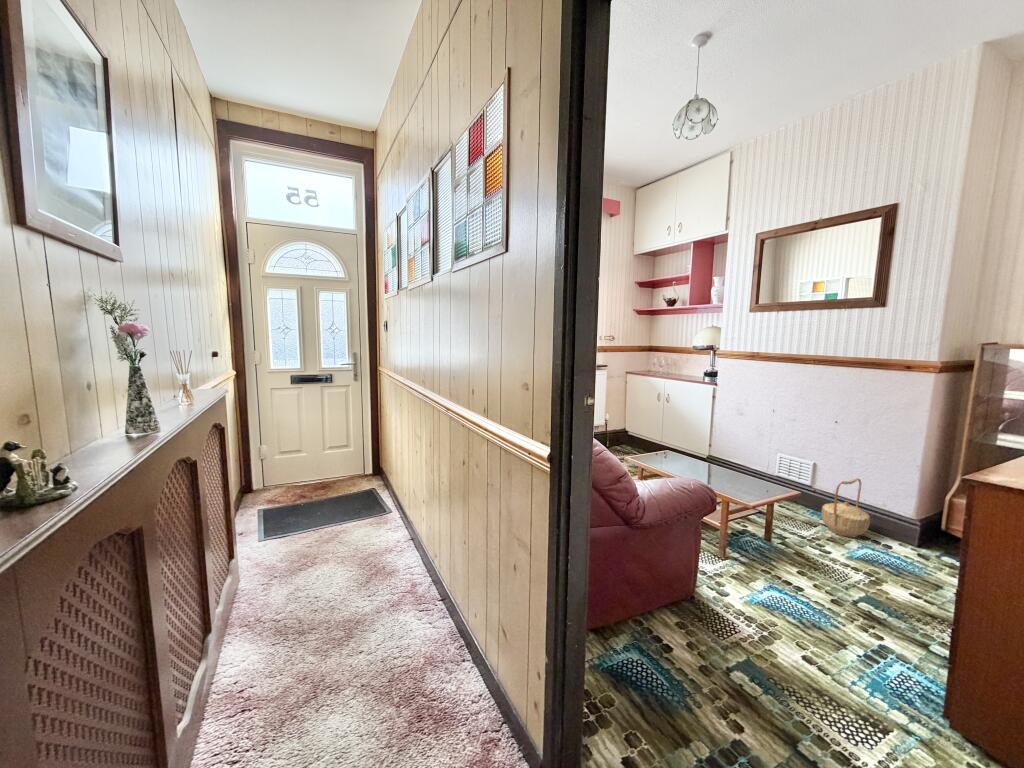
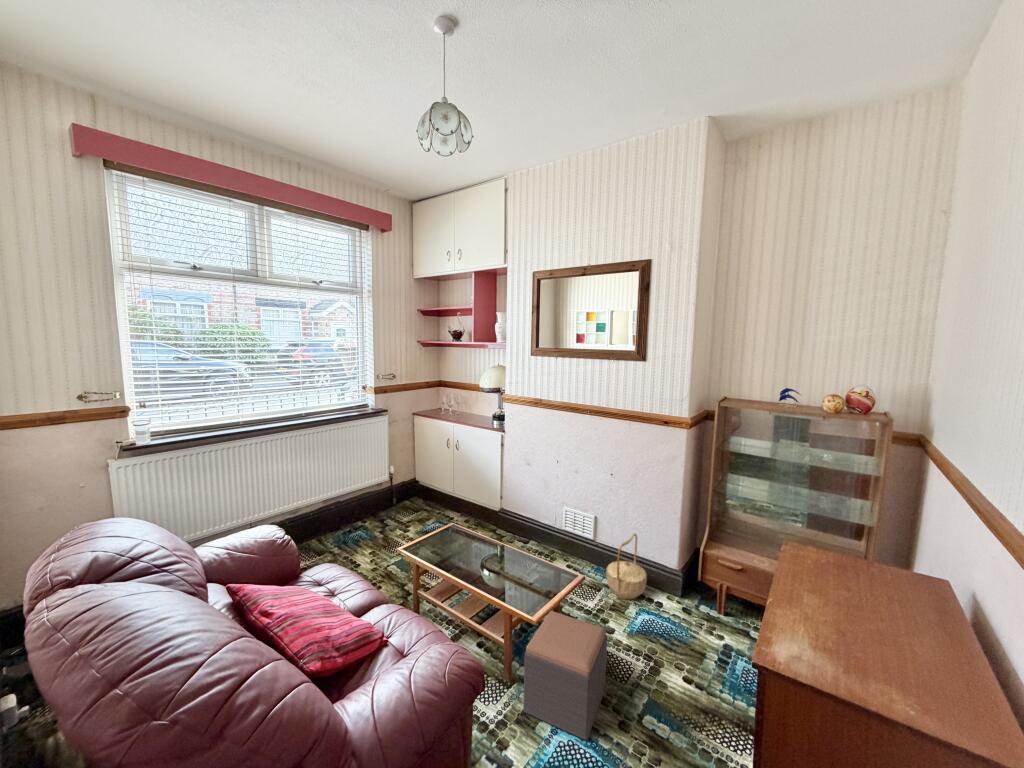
footstool: none [733,508,818,600] -> present [523,611,607,740]

